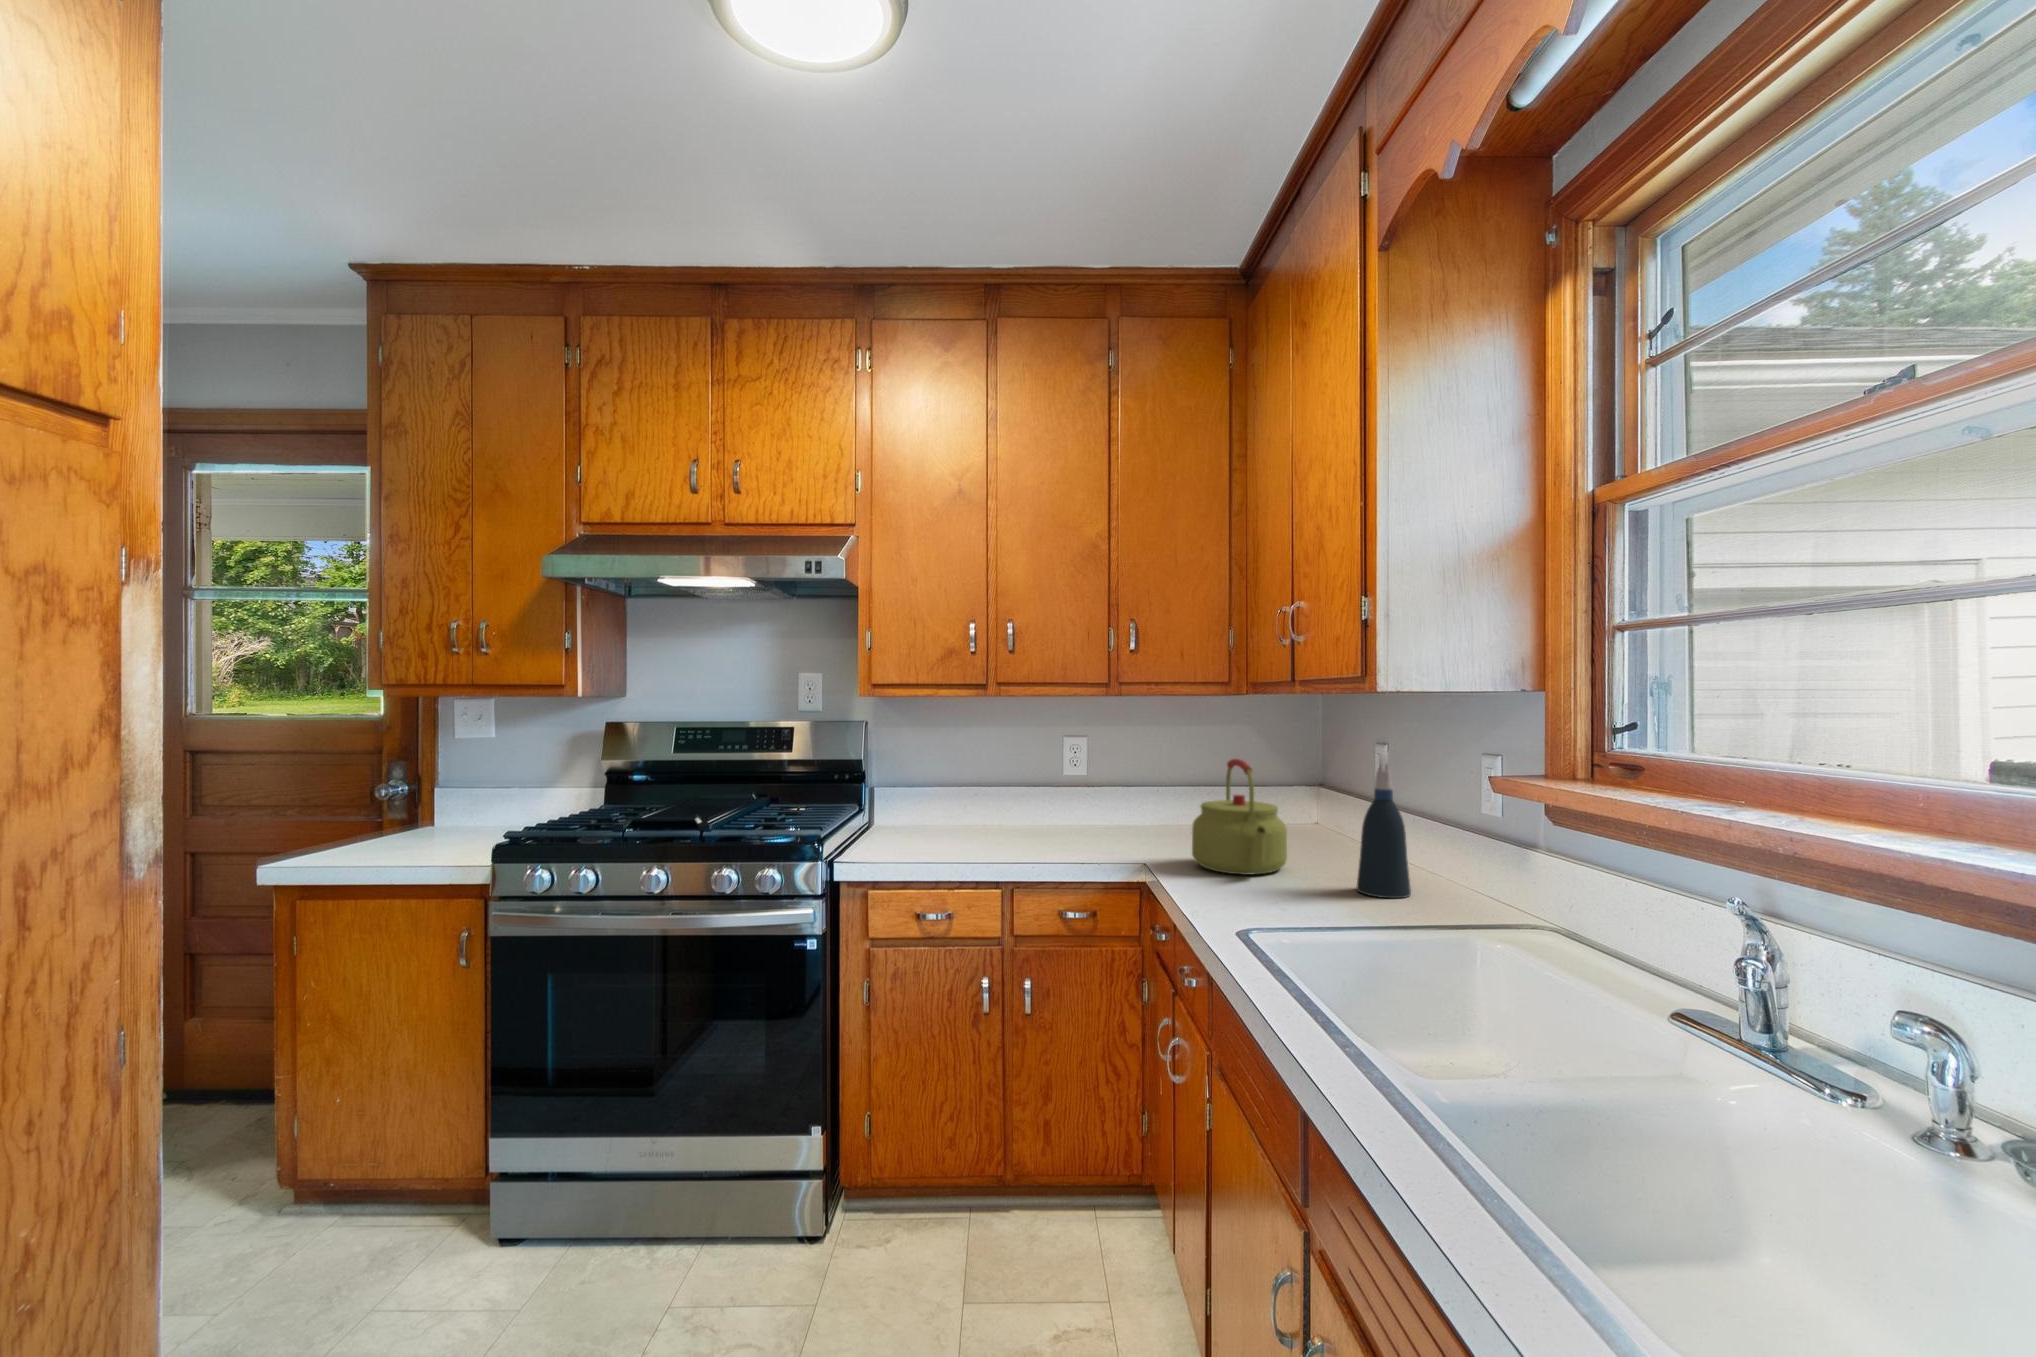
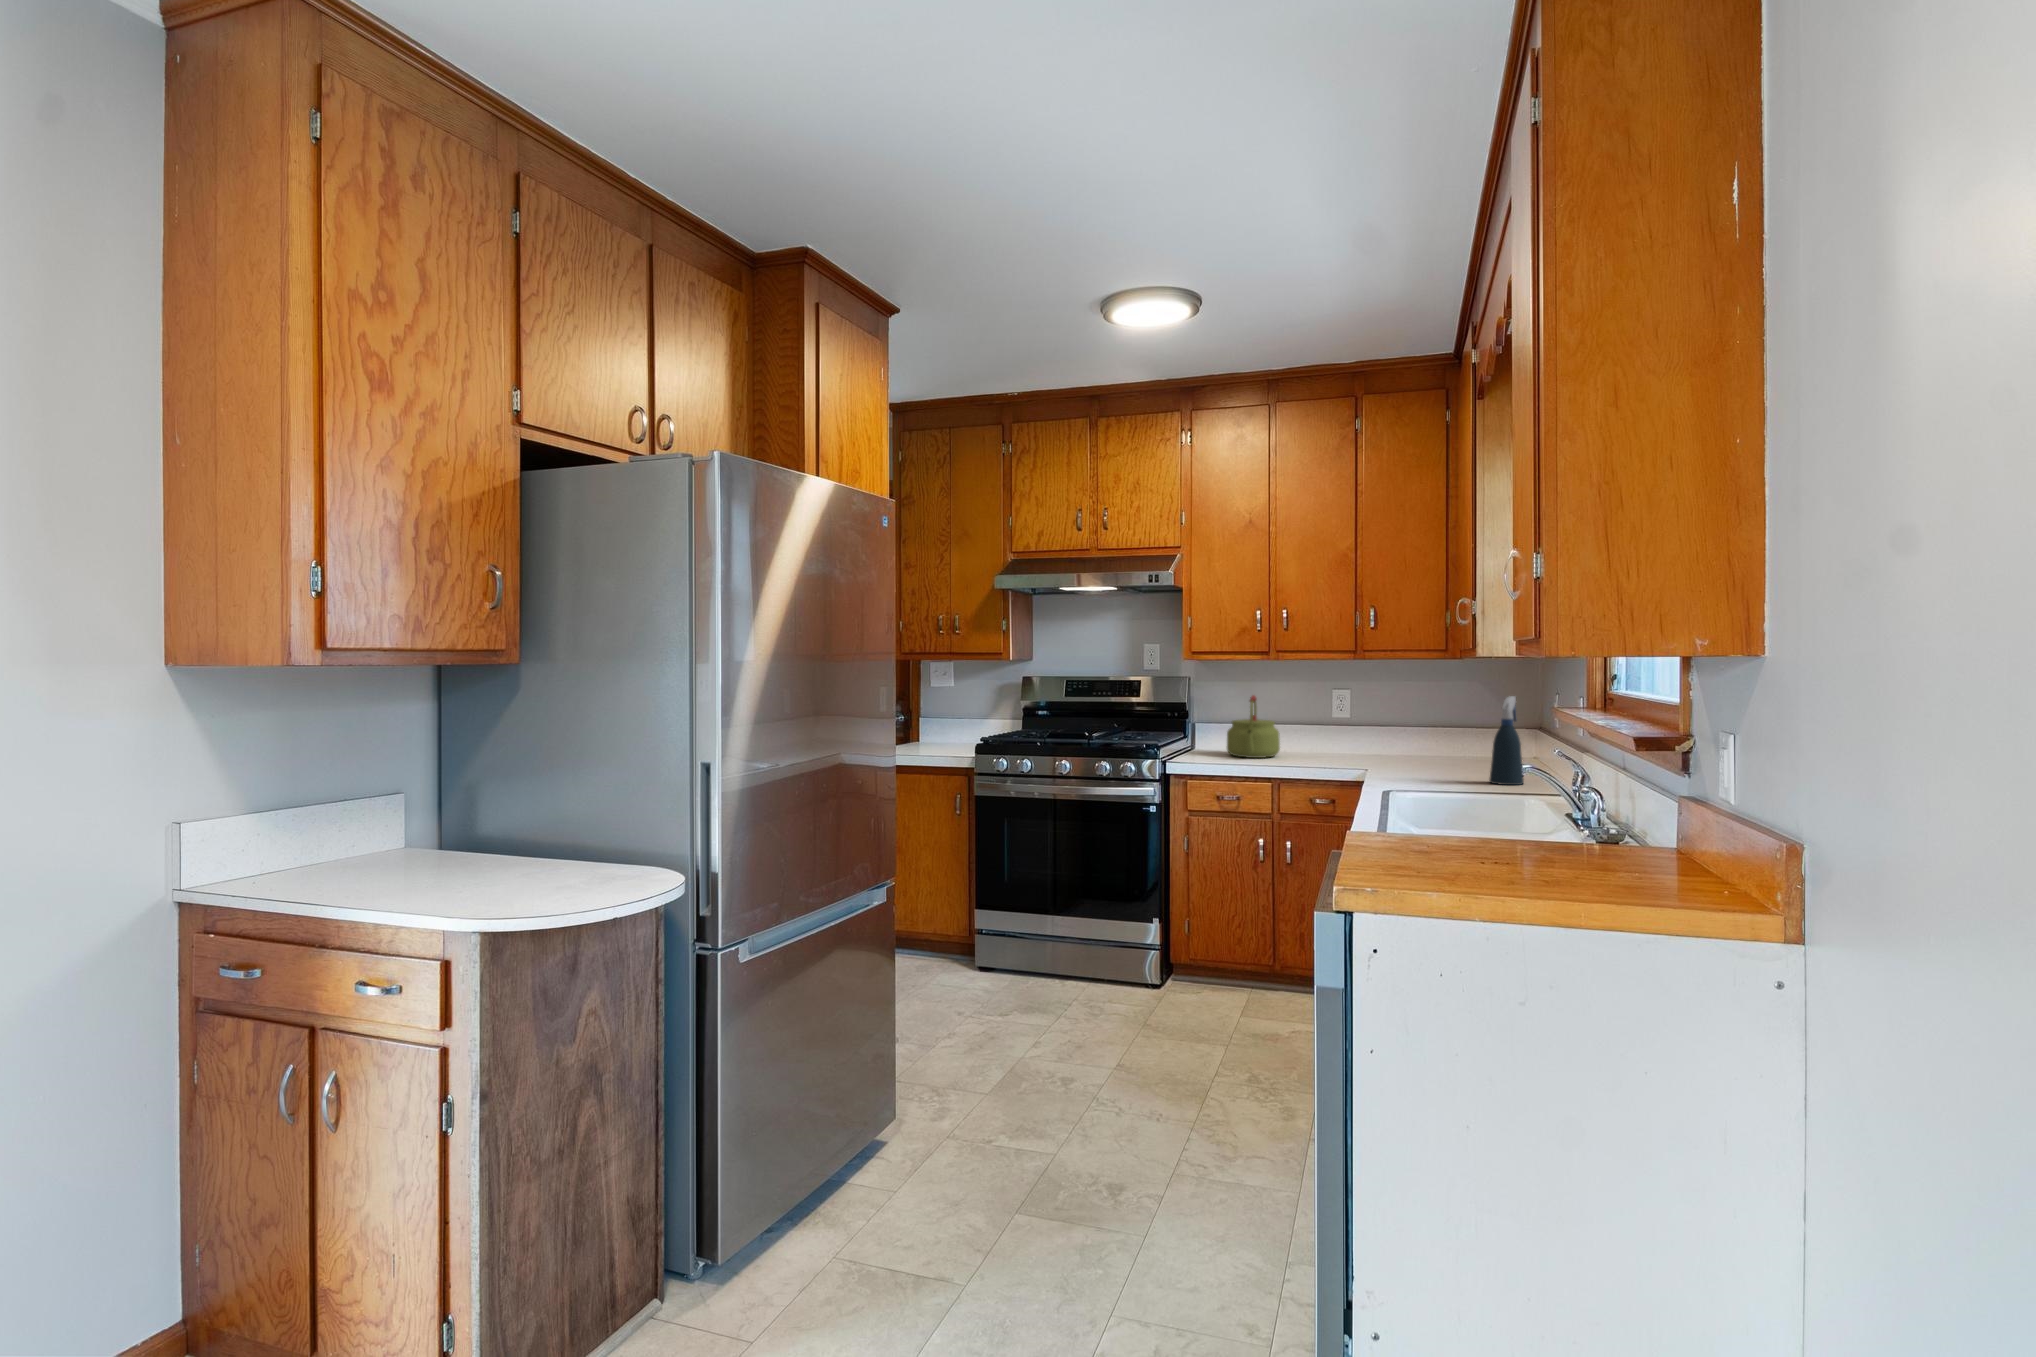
kettle: present [1192,759,1287,875] -> present [1227,695,1280,758]

